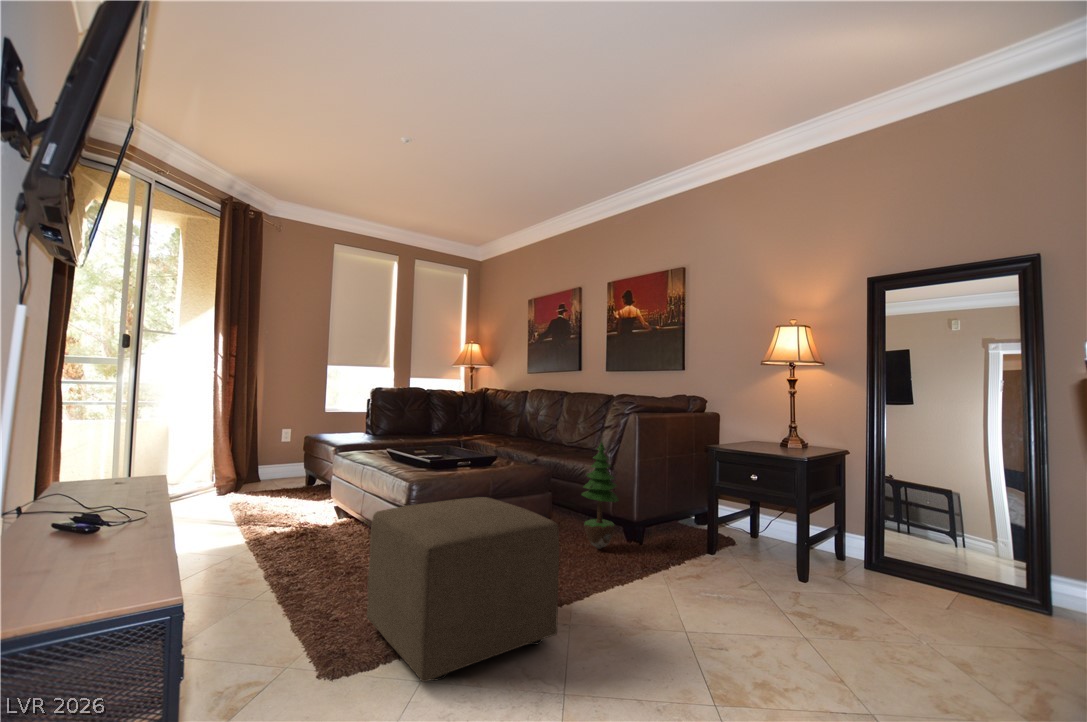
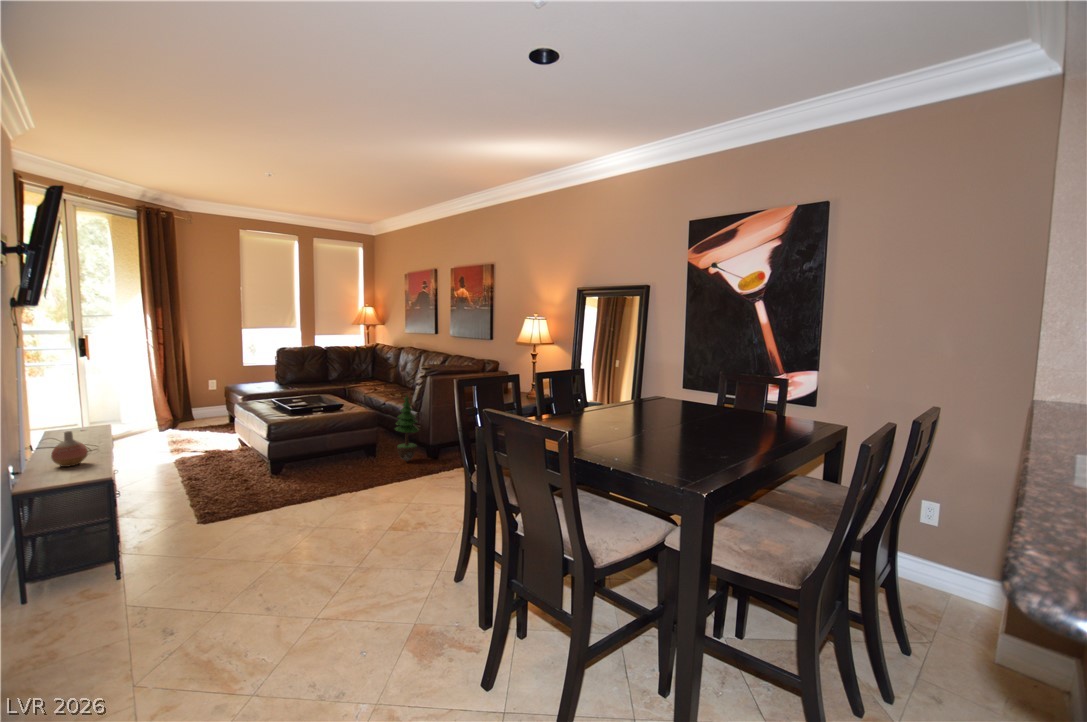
vase: none [54,476,132,557] -> present [51,431,88,467]
ottoman: present [367,497,559,682] -> none [231,433,335,524]

